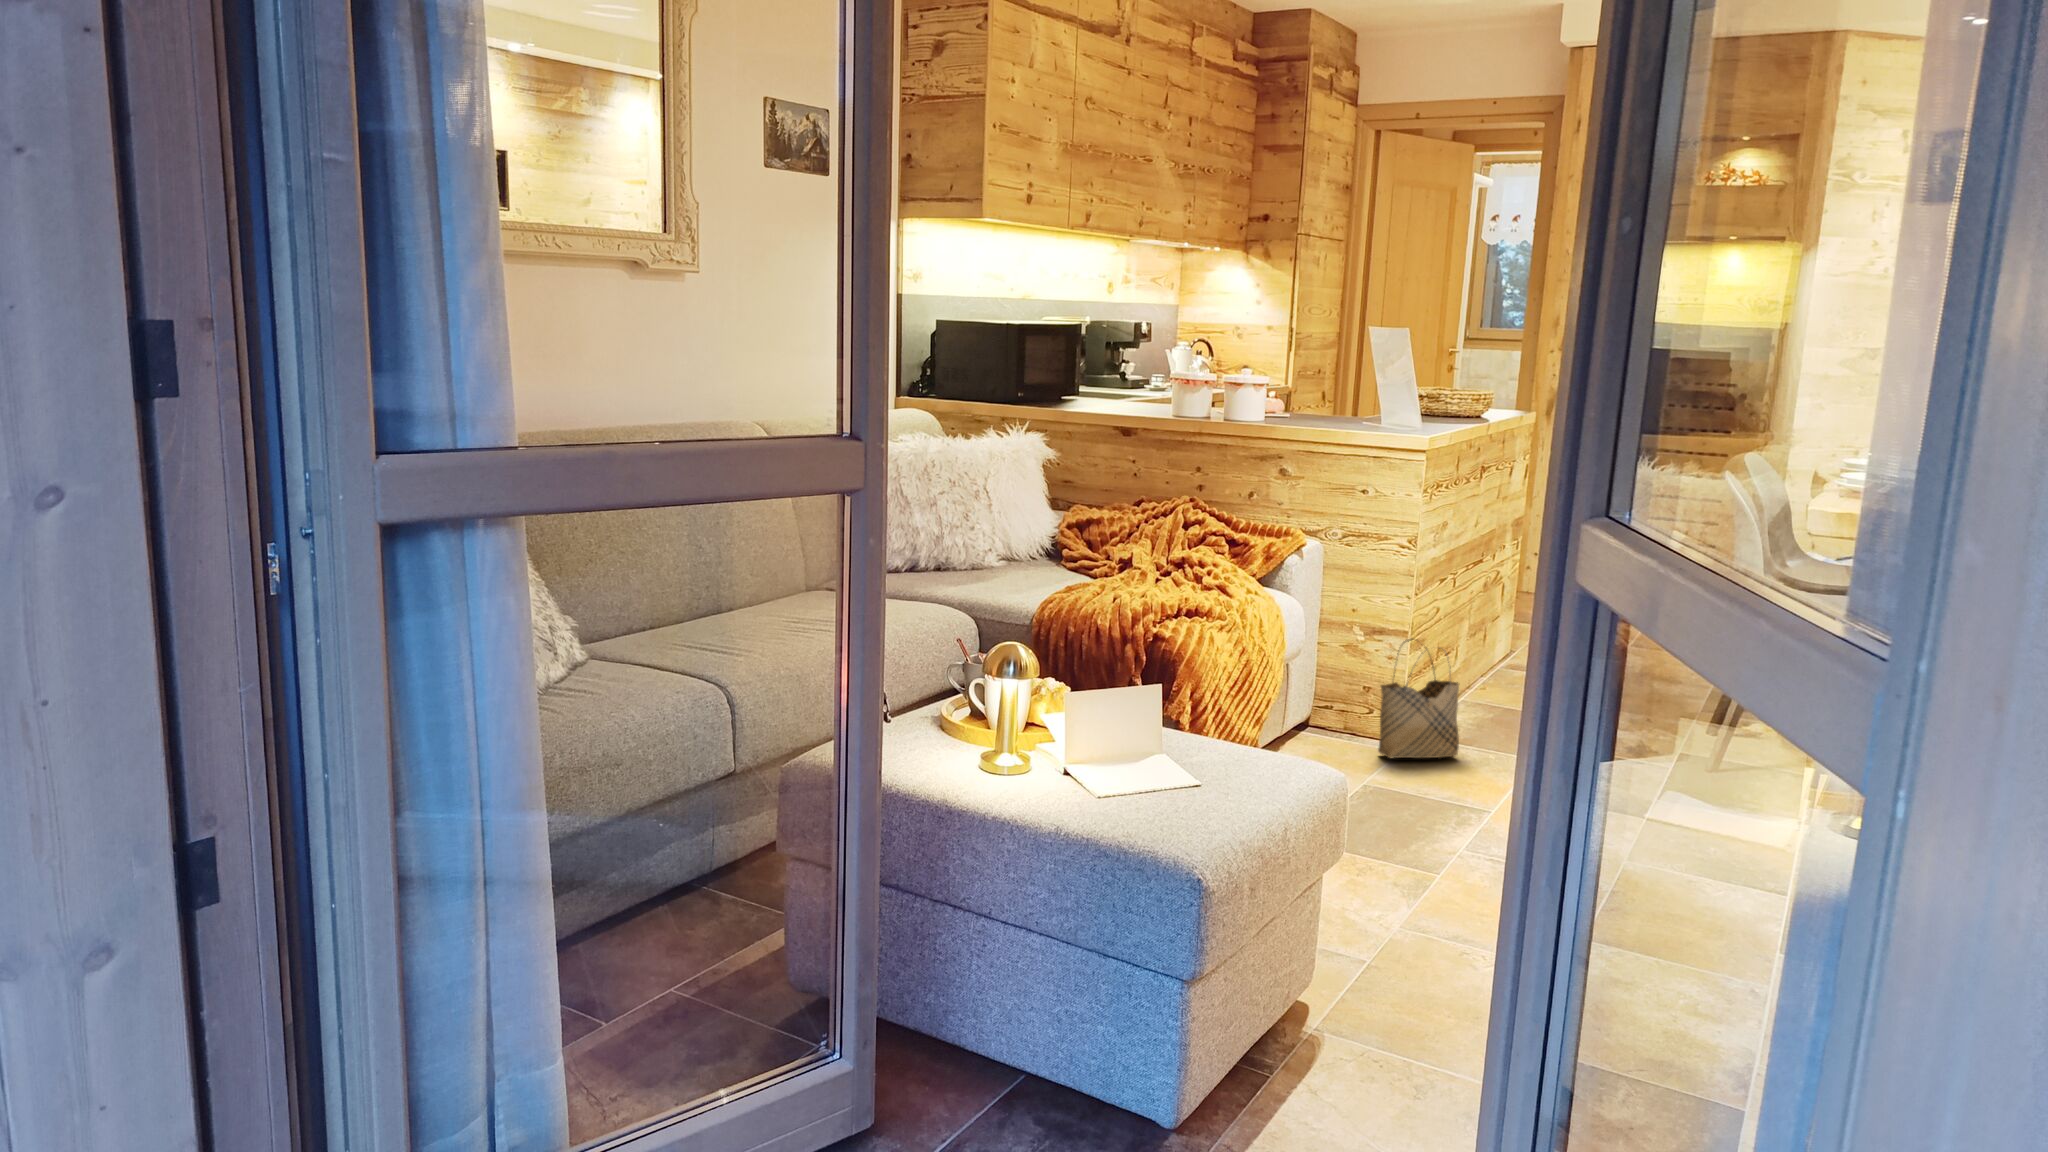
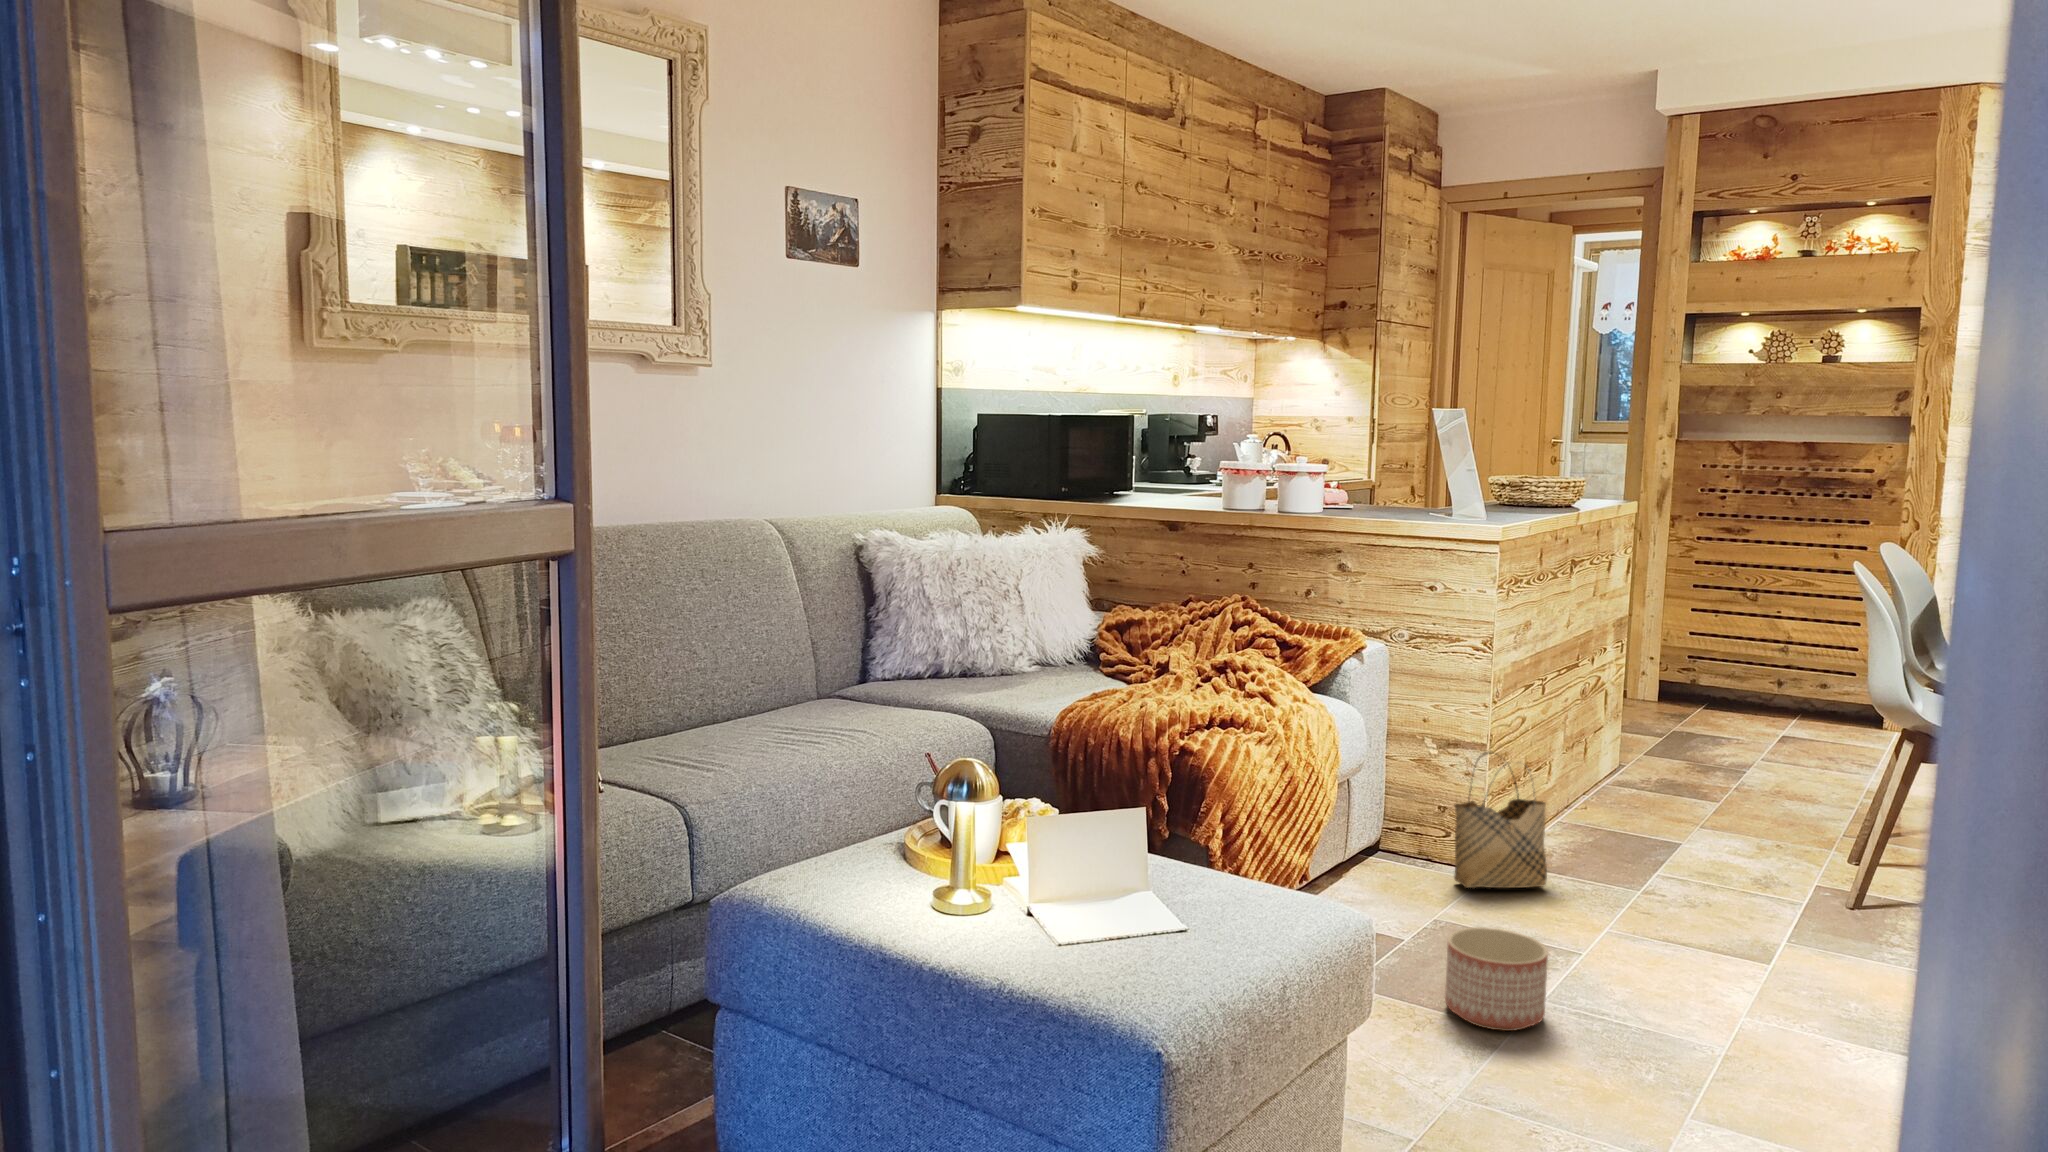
planter: none [1382,787,1471,873] -> present [1445,927,1548,1031]

